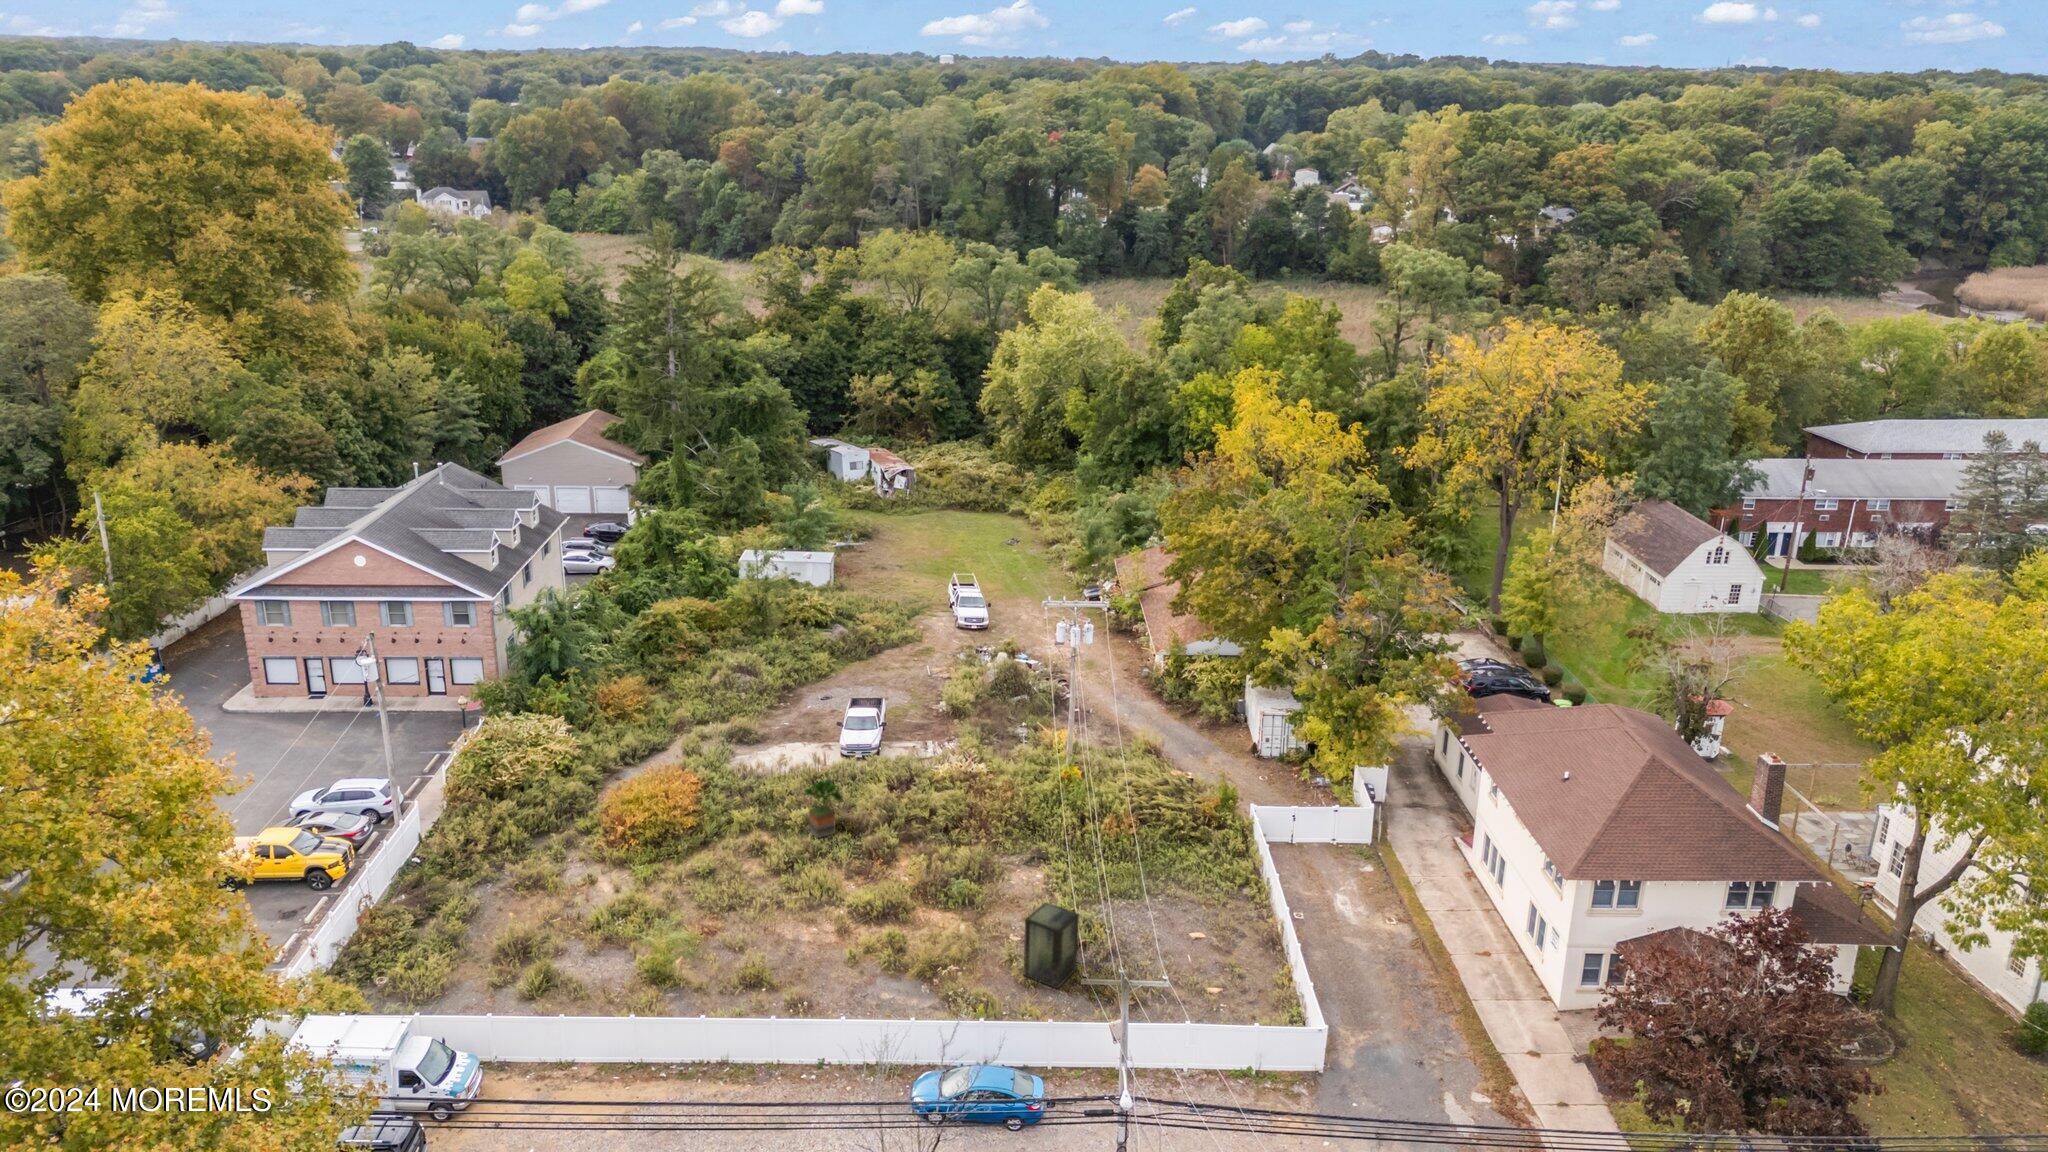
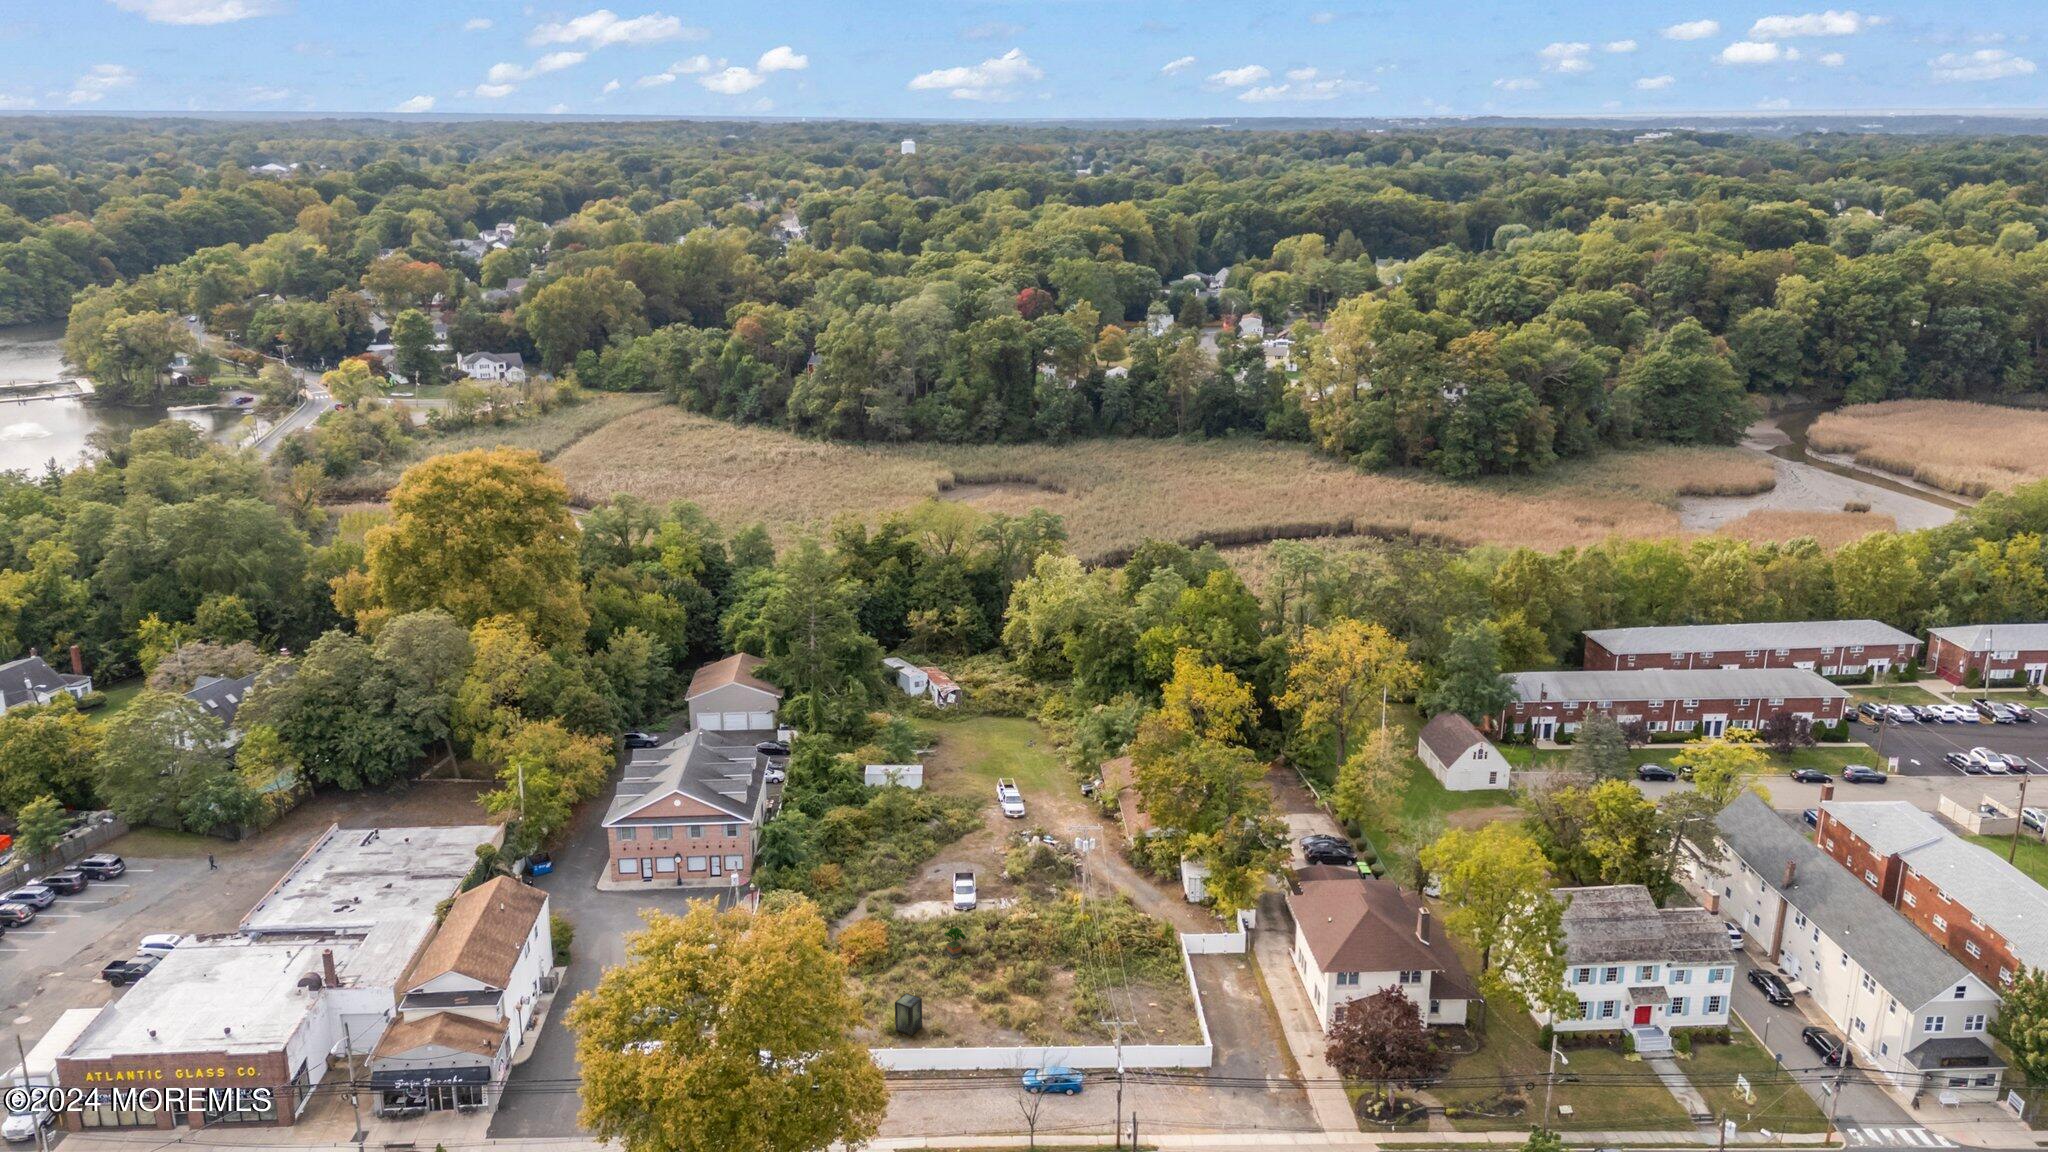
storage box: present [1024,902,1079,988] -> present [895,993,922,1036]

